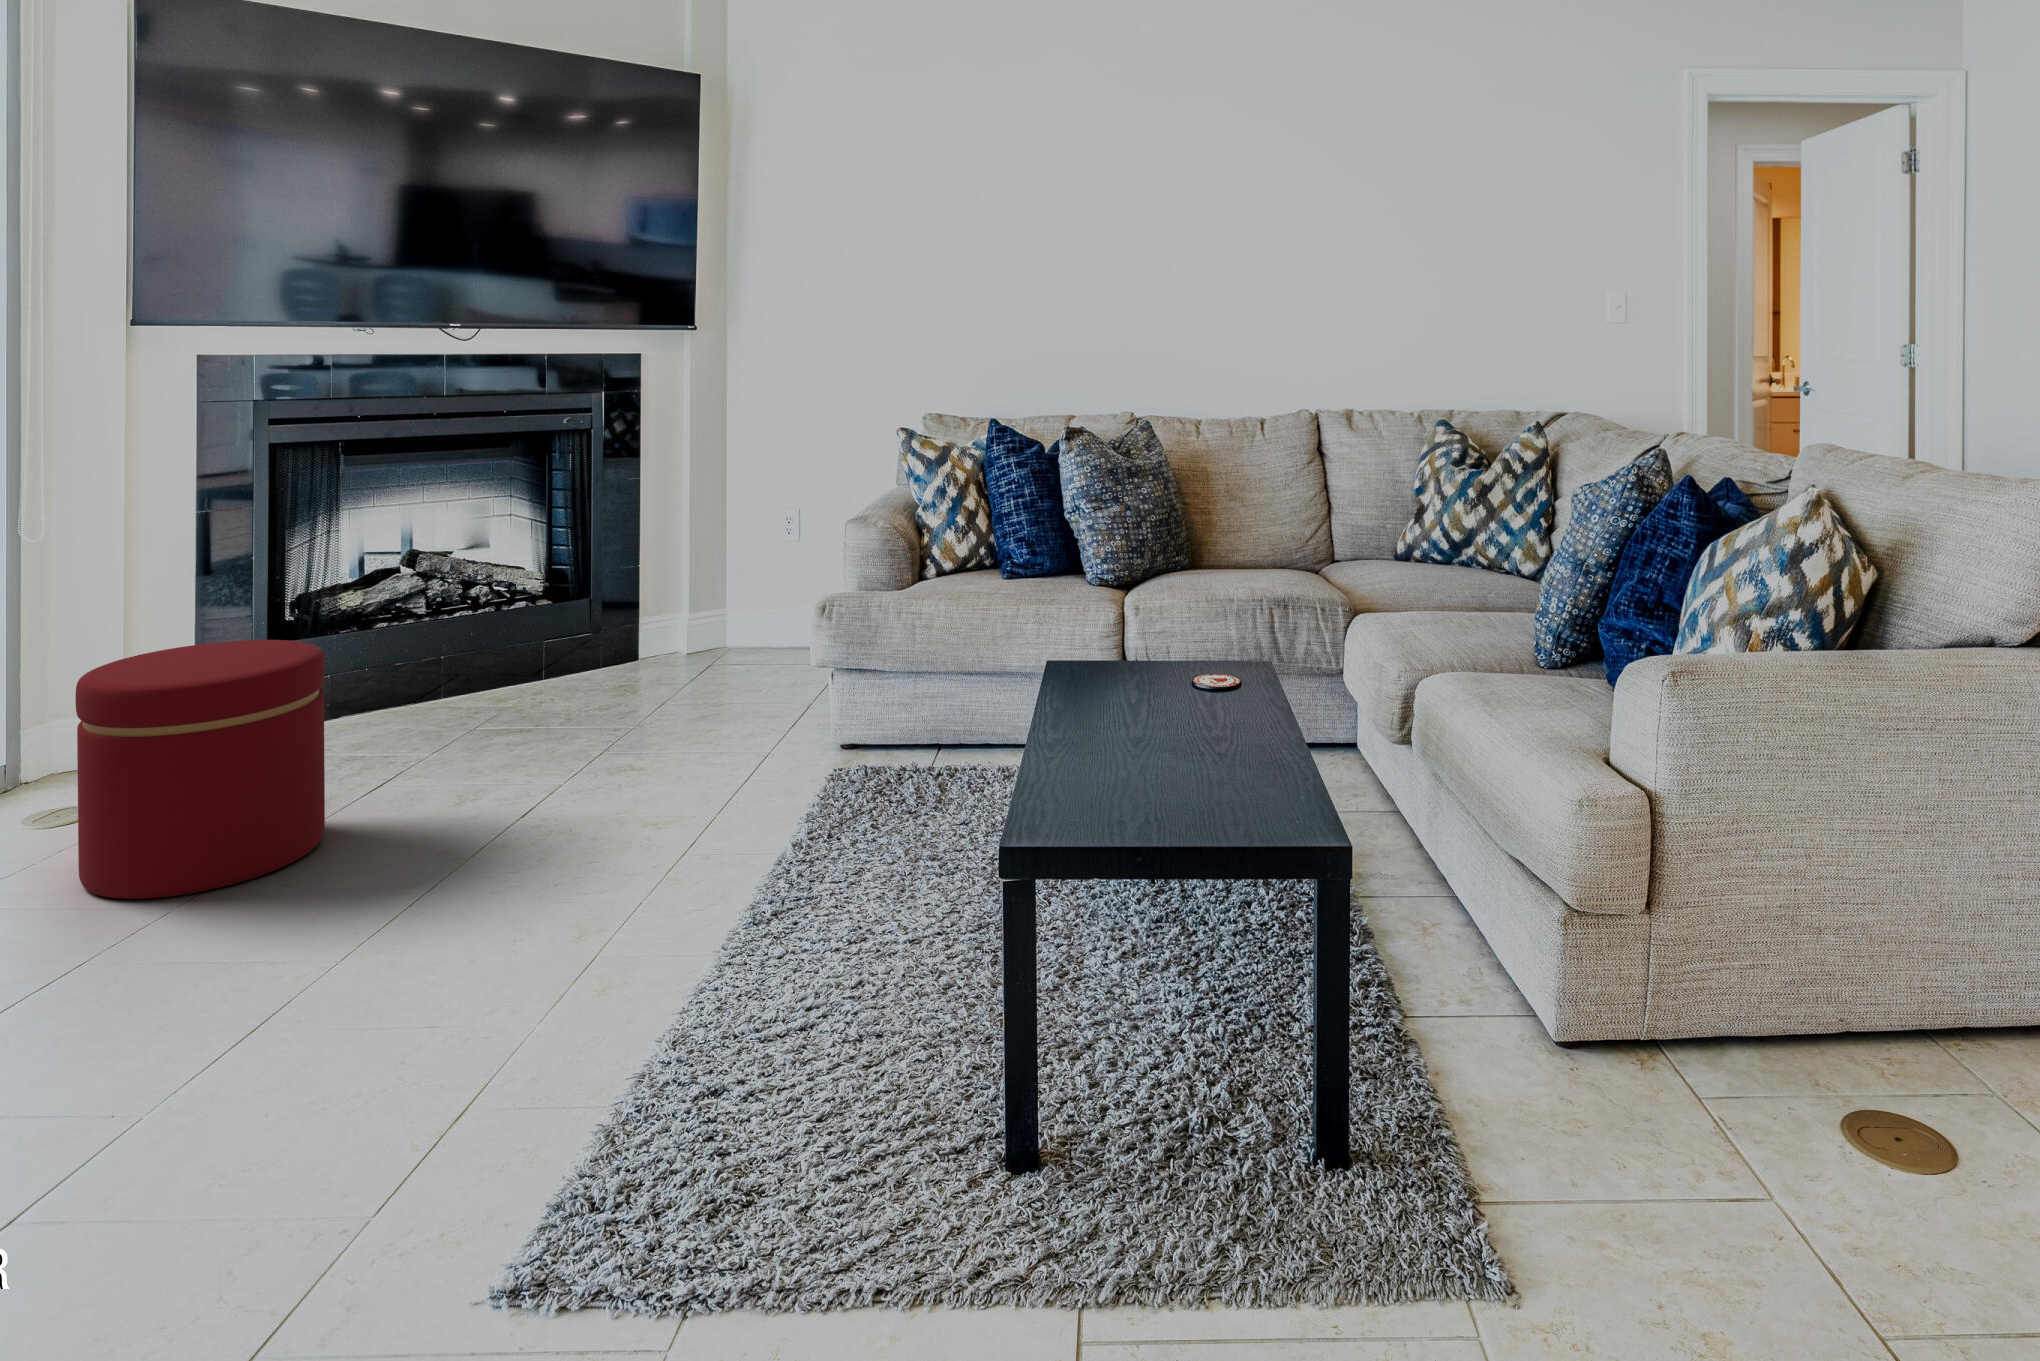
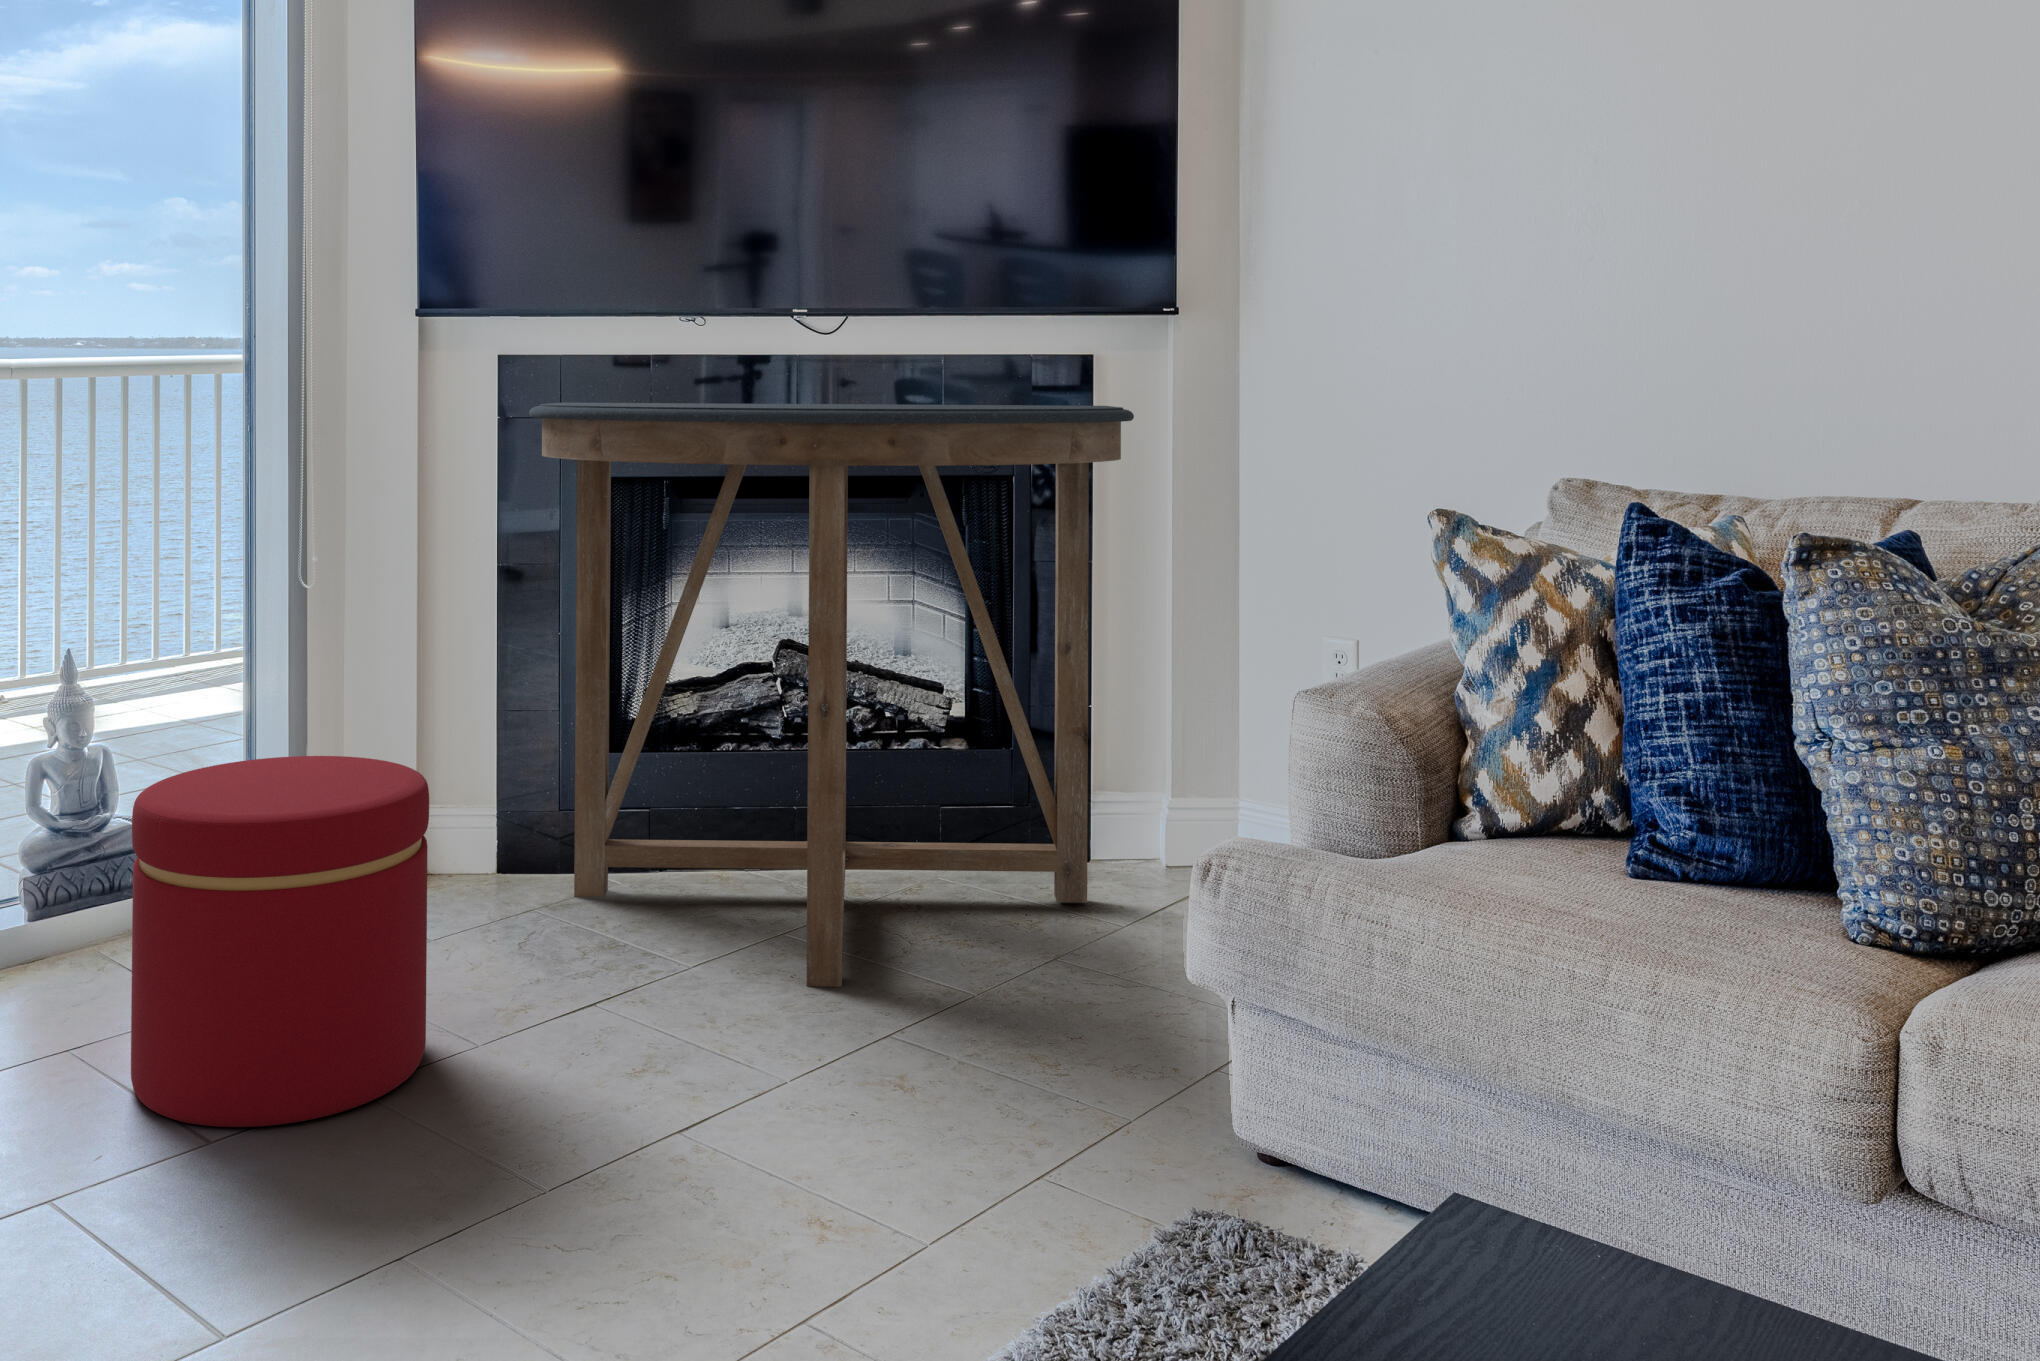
console table: none [253,377,700,741] -> present [529,403,1134,987]

